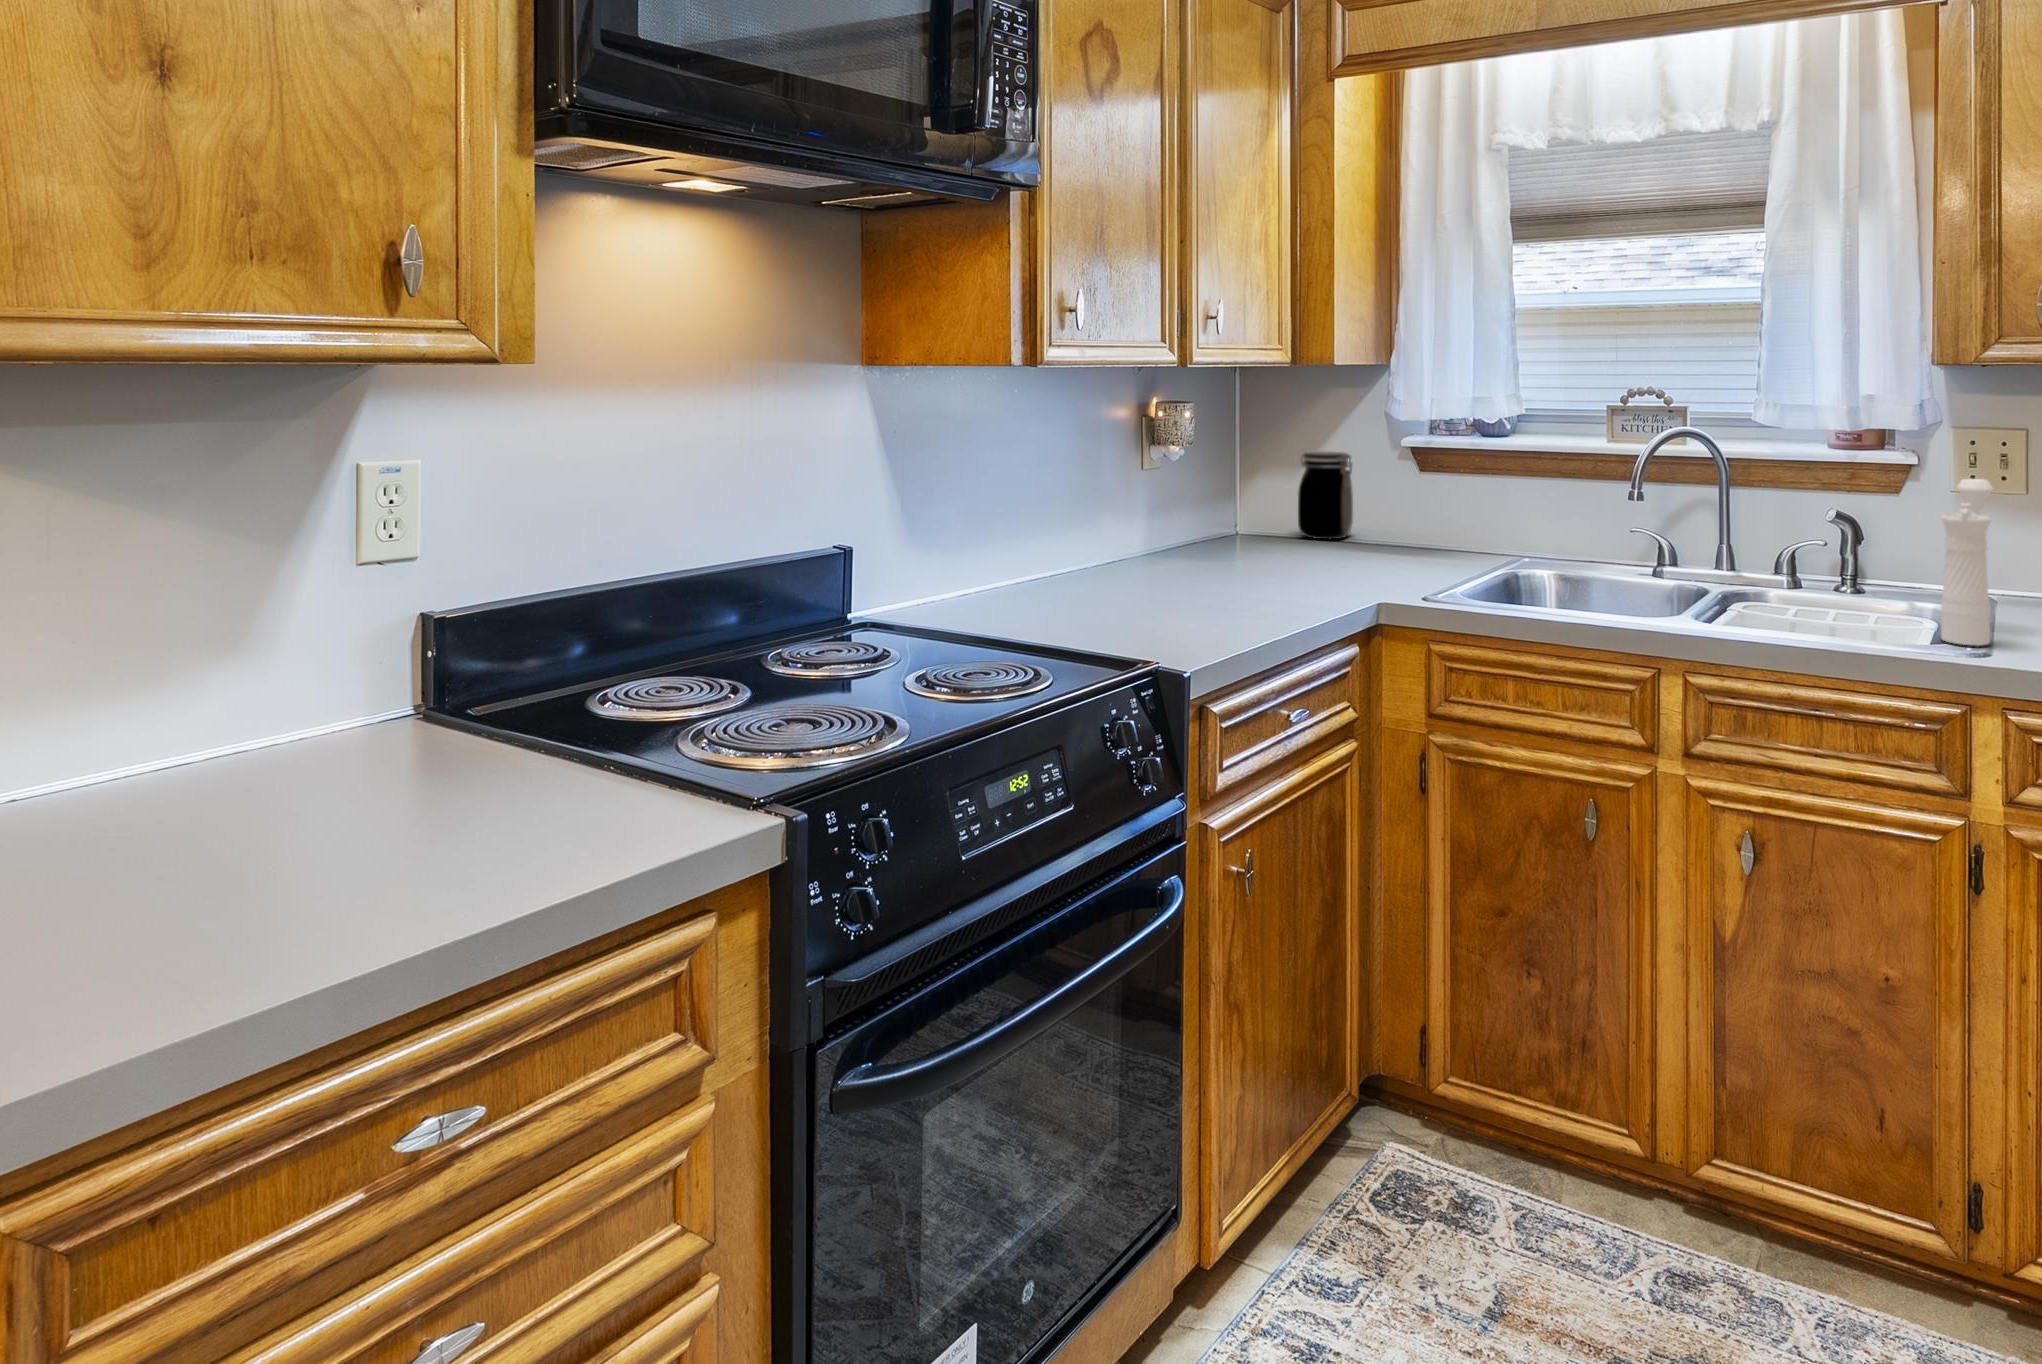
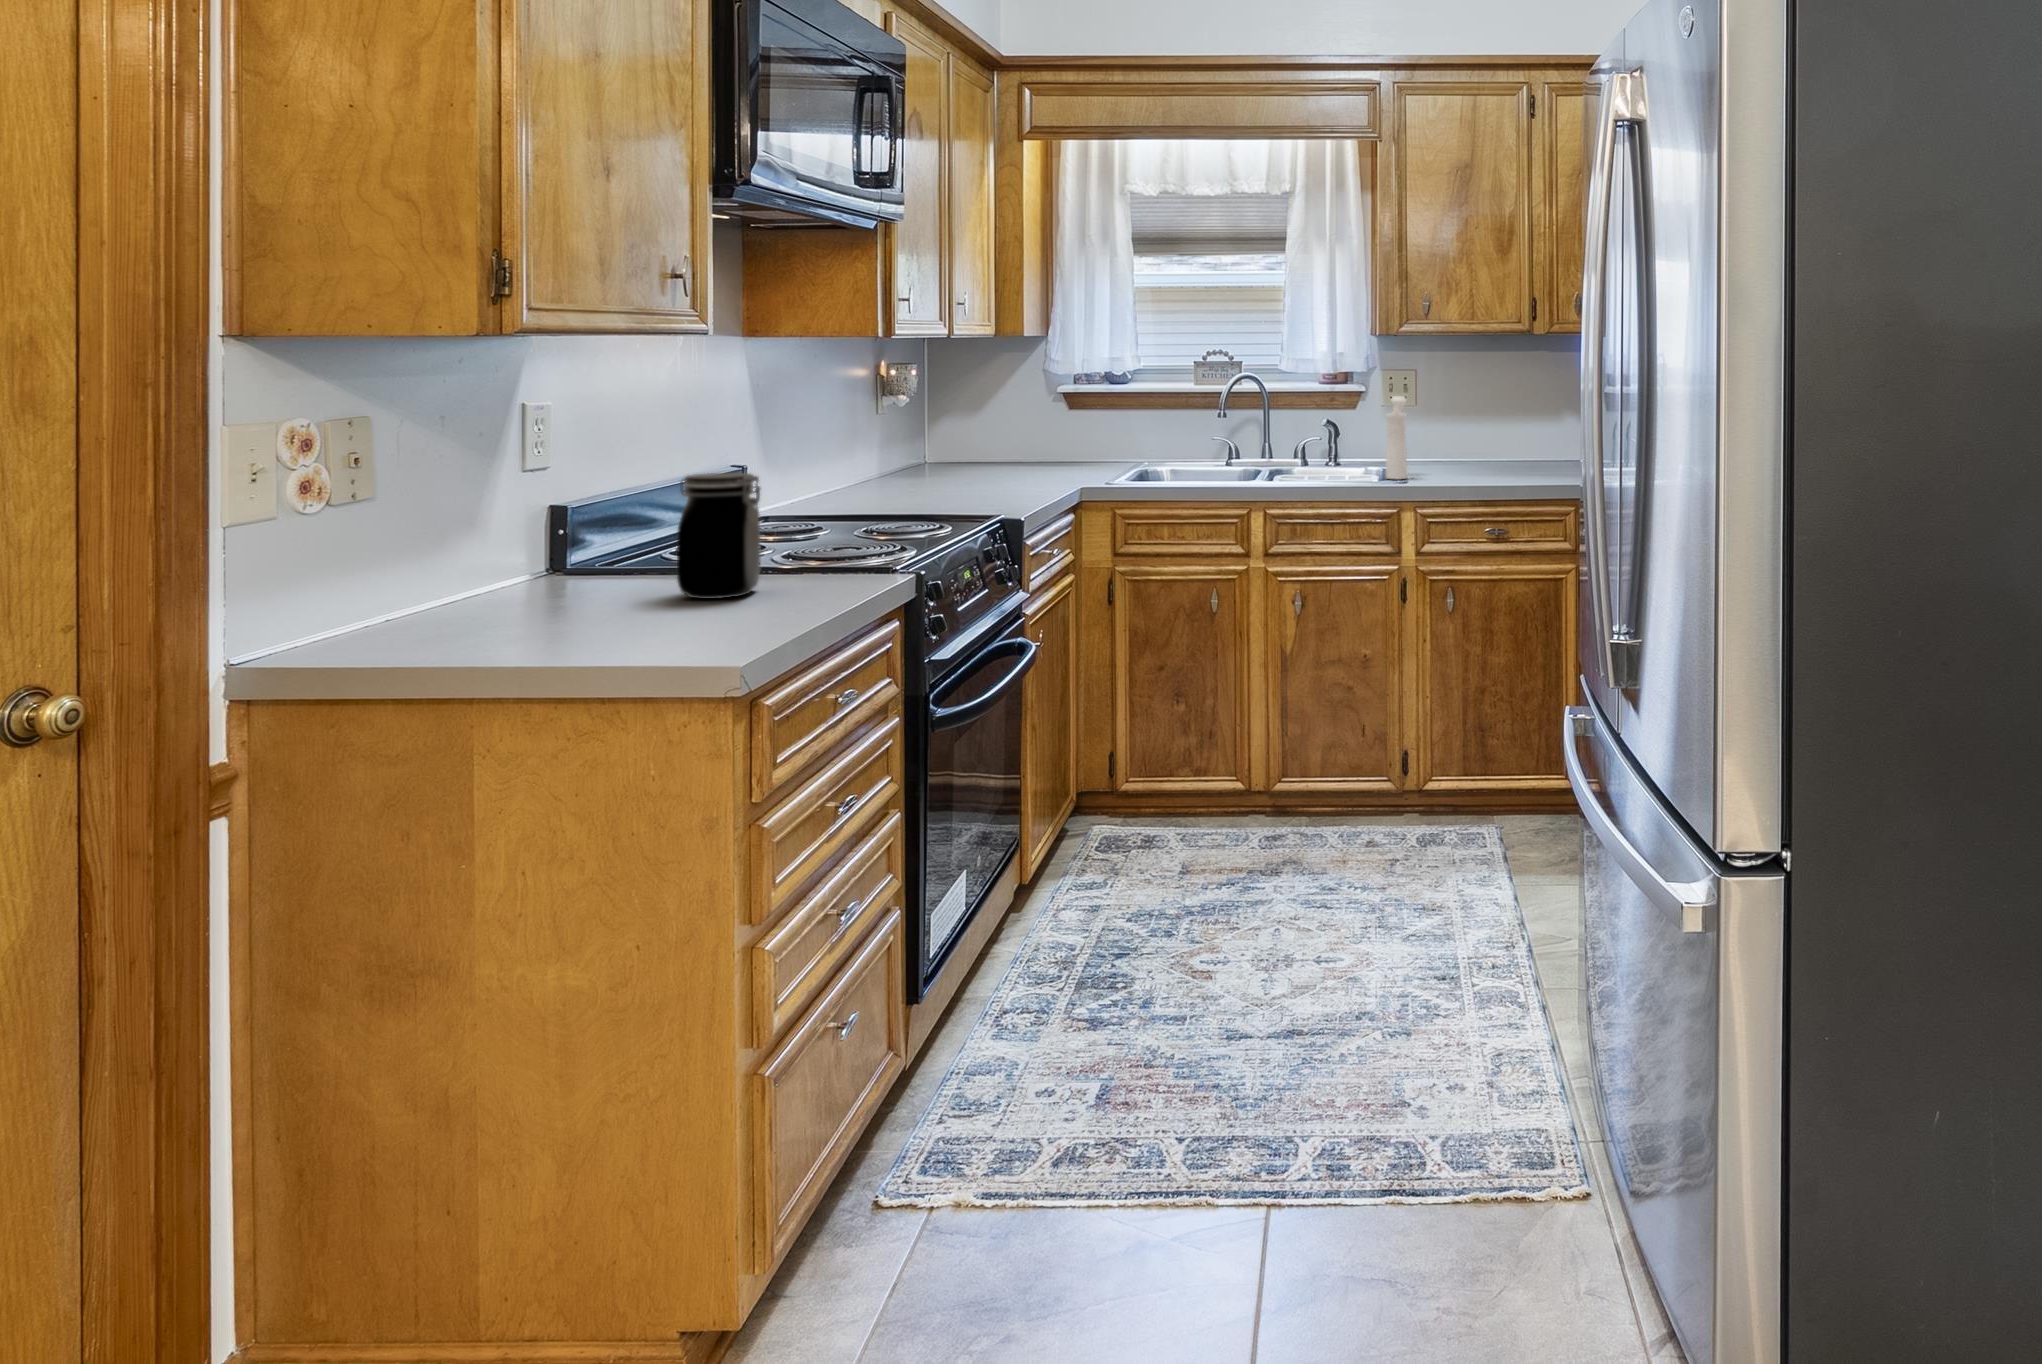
jar: present [1298,452,1353,539] -> present [677,473,761,599]

